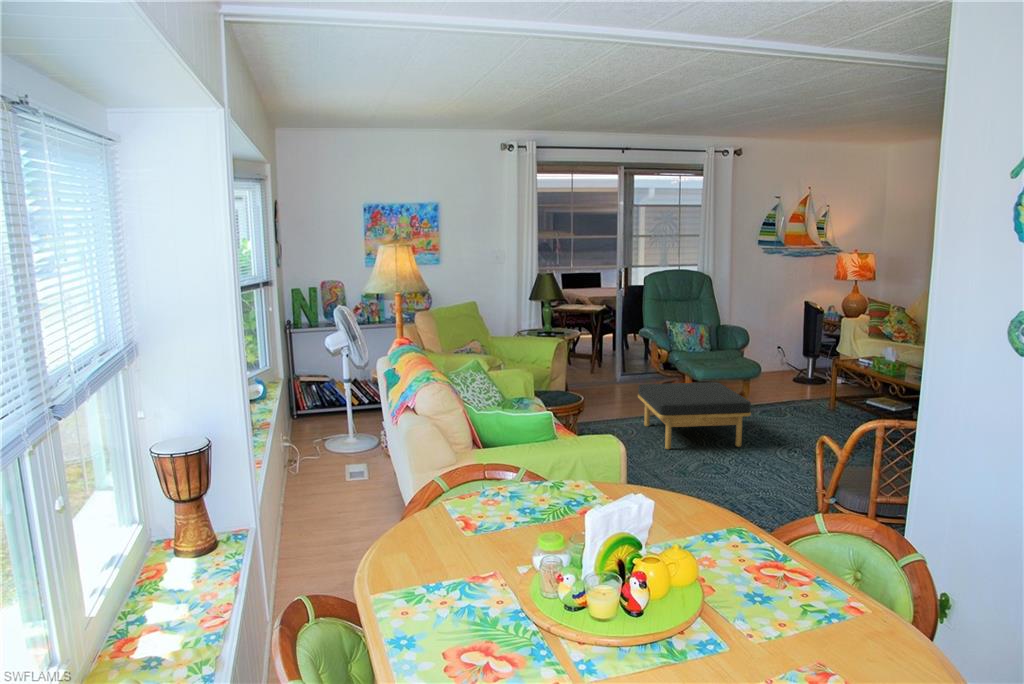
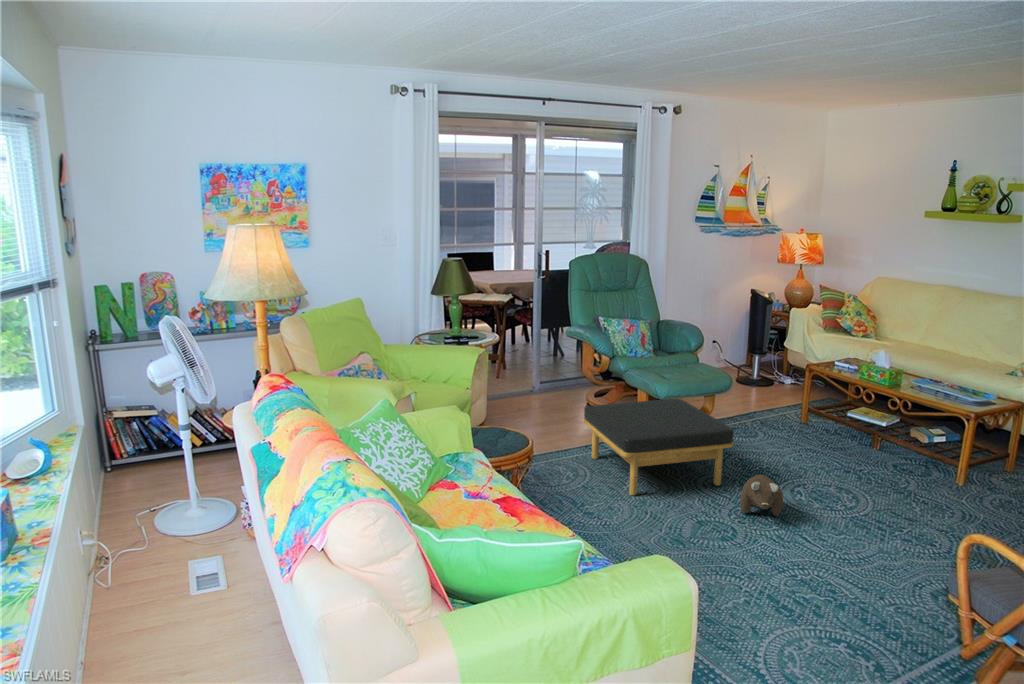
plush toy: none [748,435,782,467] -> present [740,475,783,516]

